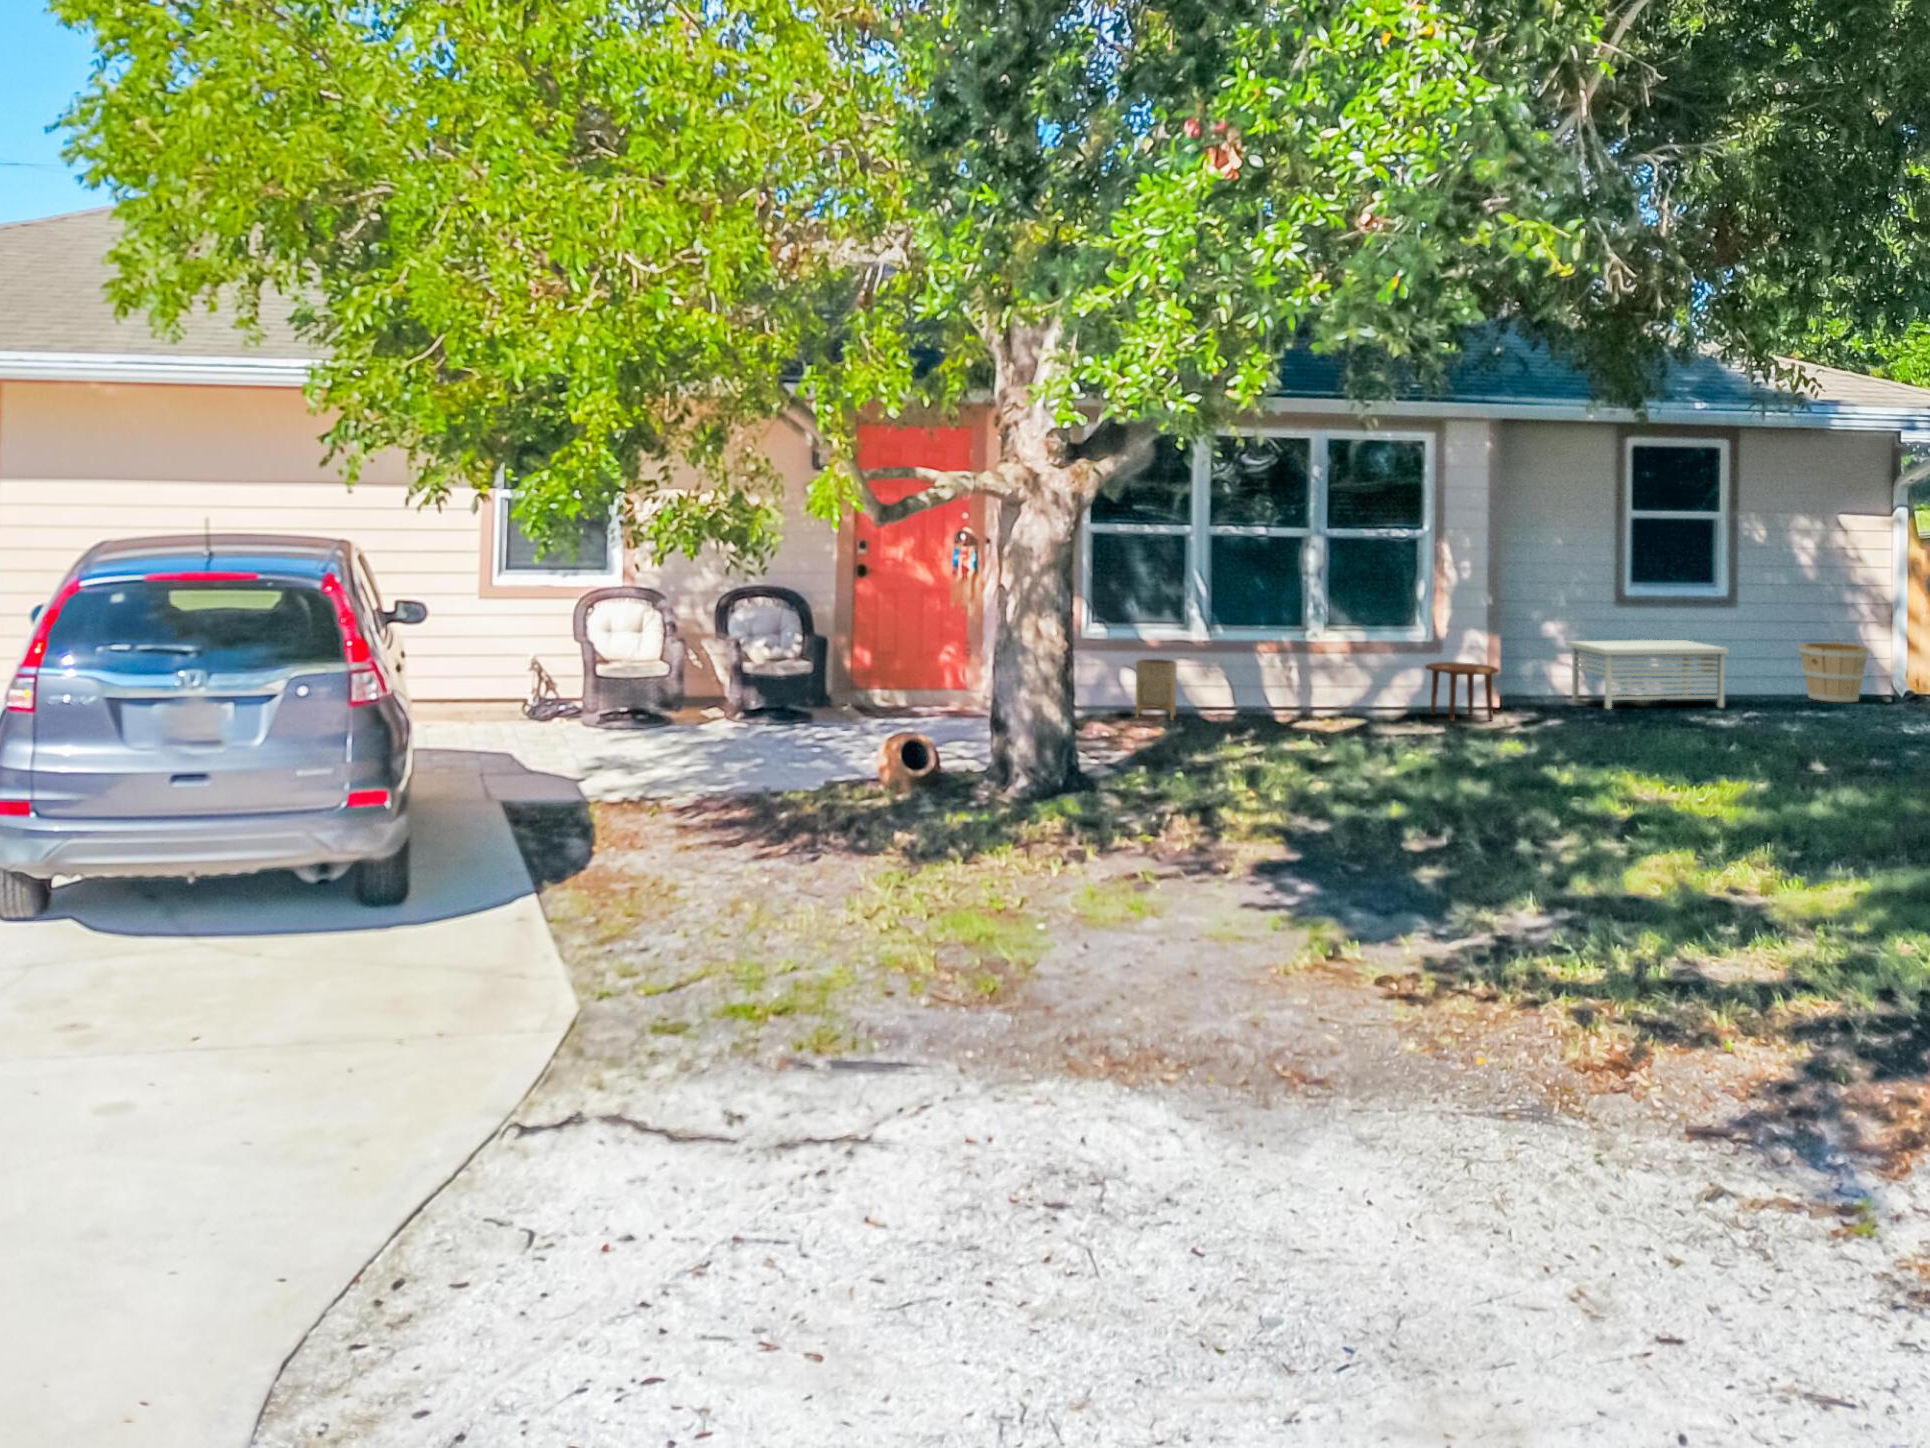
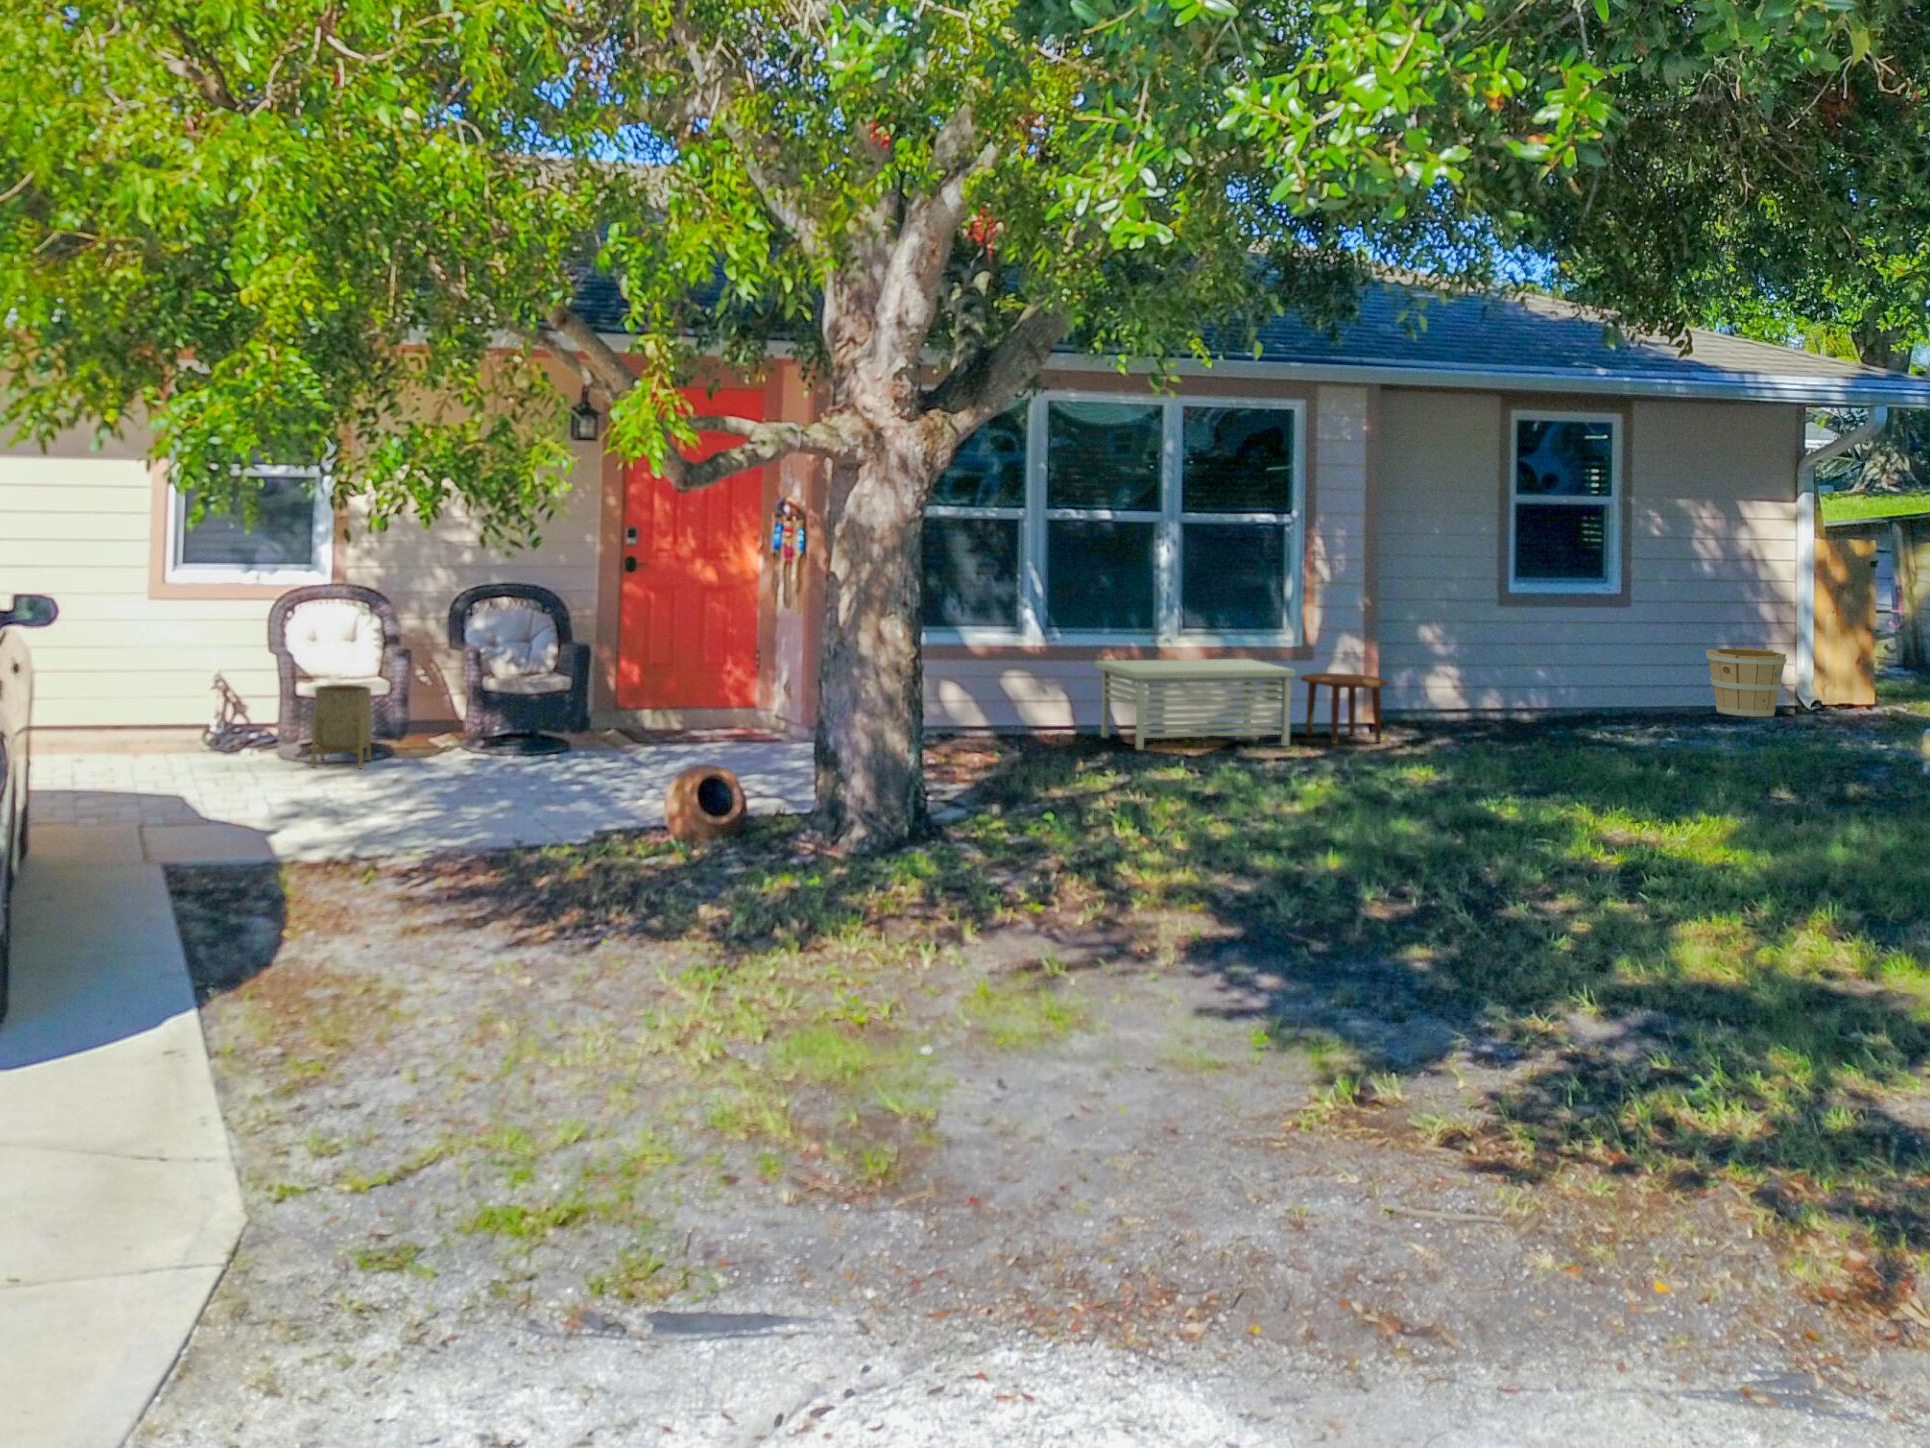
storage bench: present [1566,640,1729,709] -> present [1095,659,1295,750]
planter: present [1136,659,1177,720] -> present [311,685,372,769]

